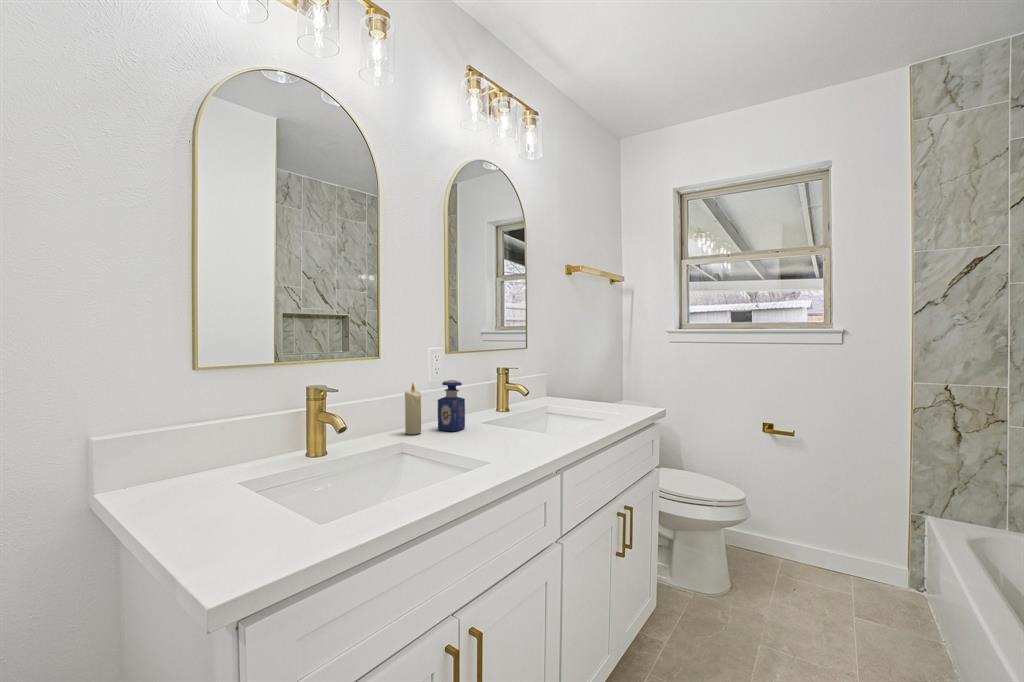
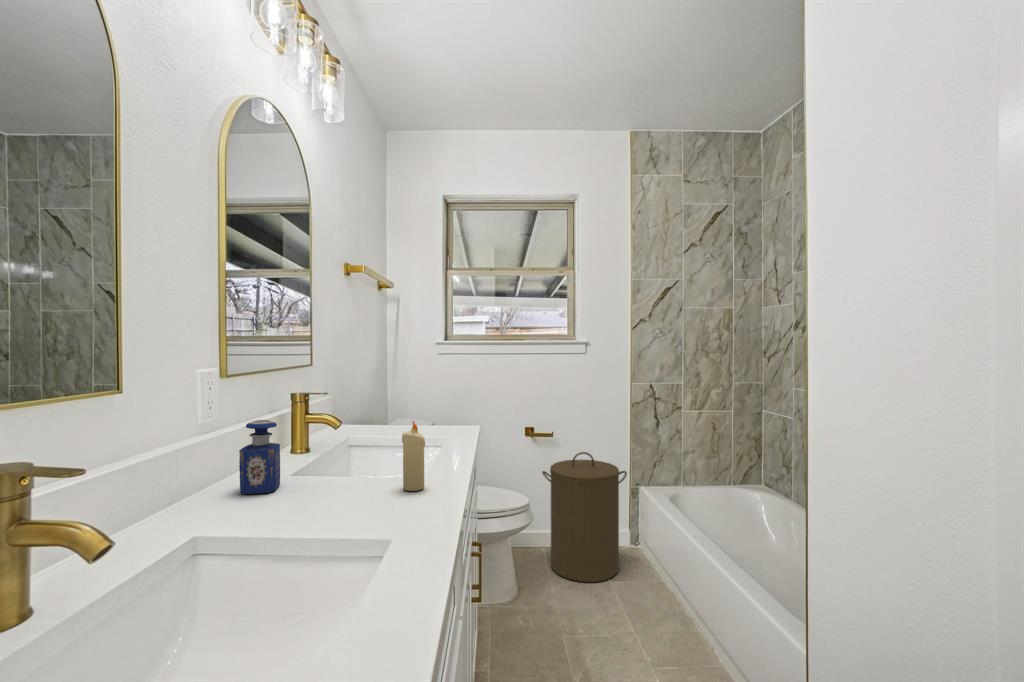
candle: present [405,383,421,434] -> present [402,421,425,491]
laundry hamper: none [776,458,894,611] -> present [542,452,627,582]

